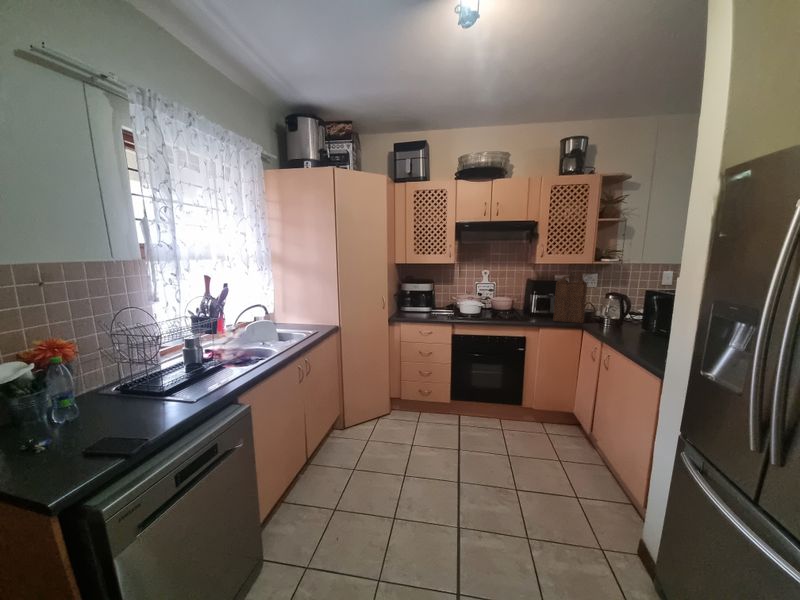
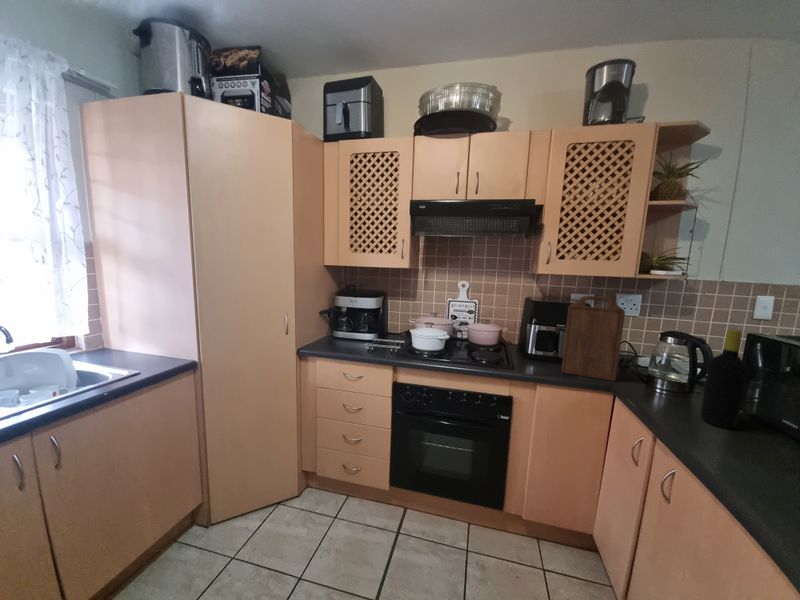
bottle: none [625,289,645,337] -> present [701,329,749,428]

